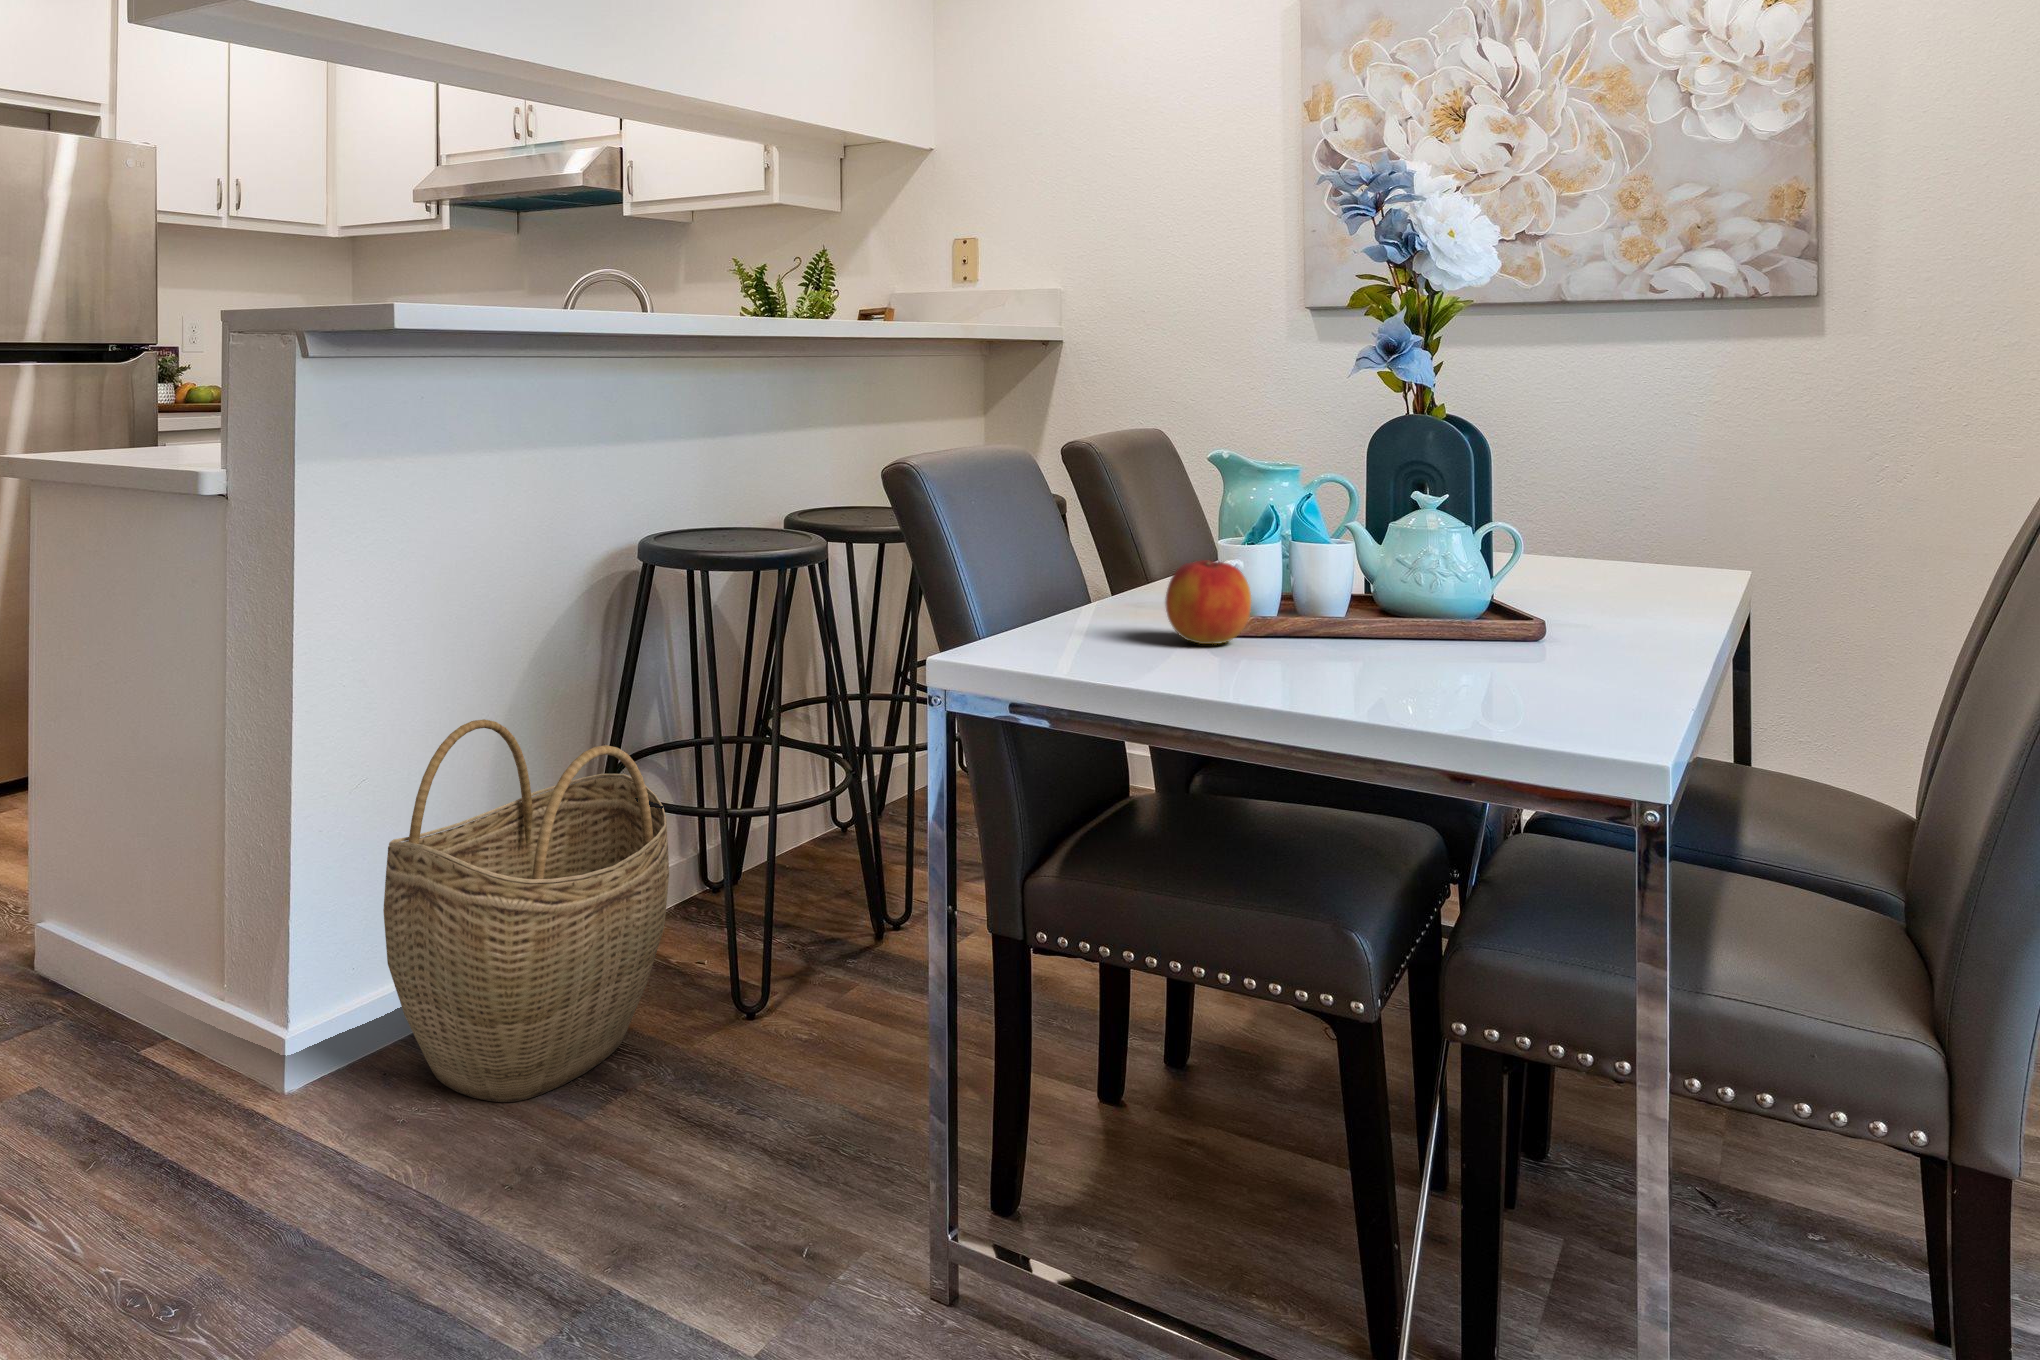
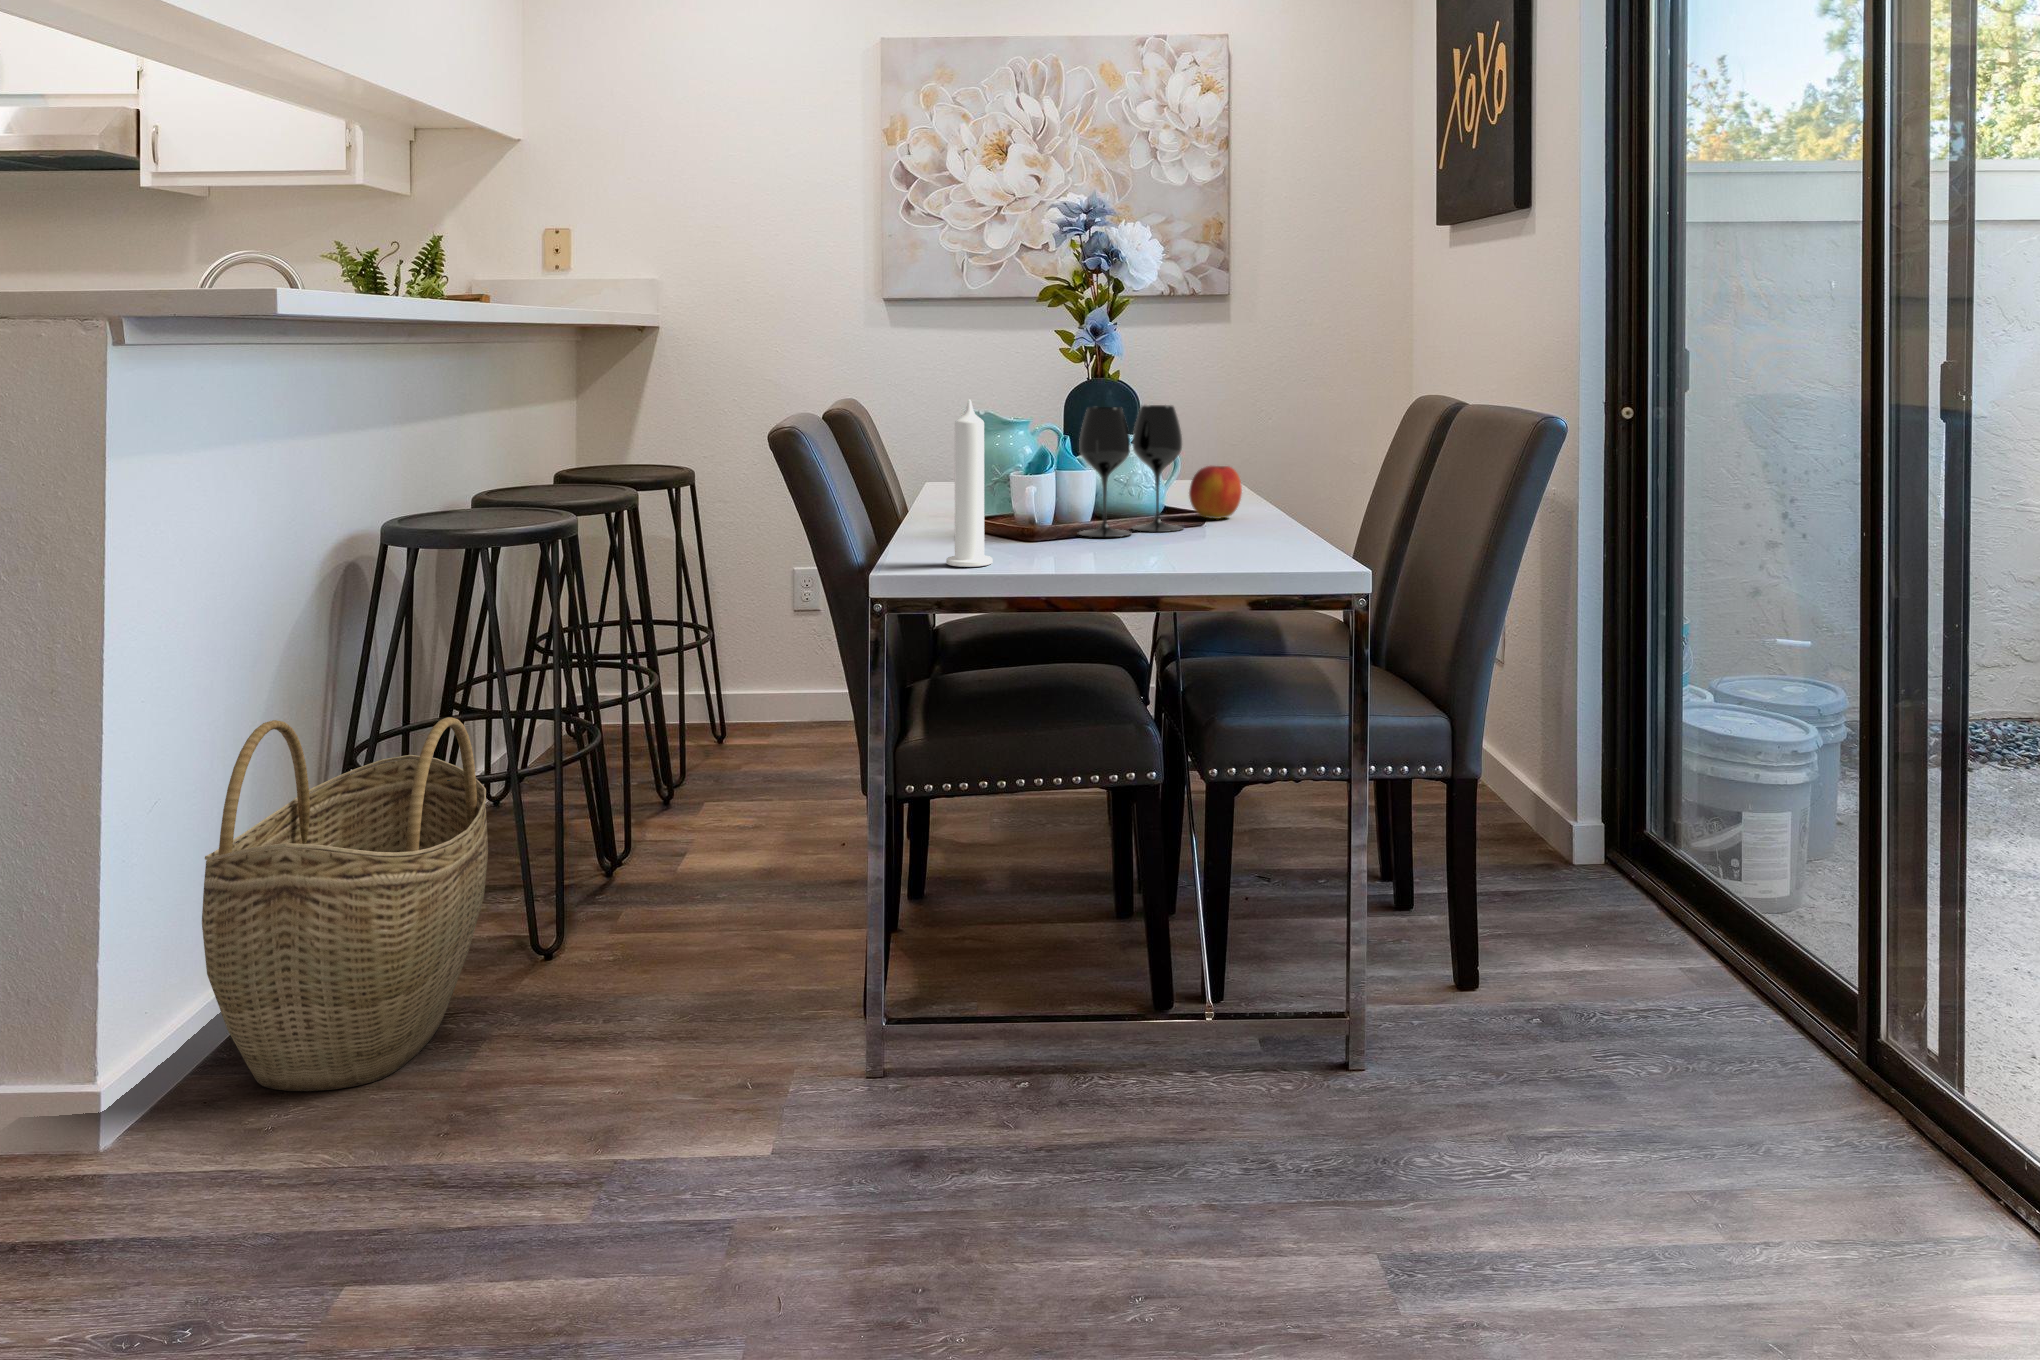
candle: none [1038,442,1101,667] -> present [946,400,993,567]
wine glass: none [1305,458,1487,648] -> present [1079,405,1183,537]
apple: present [1165,560,1251,644] -> present [1189,466,1242,519]

